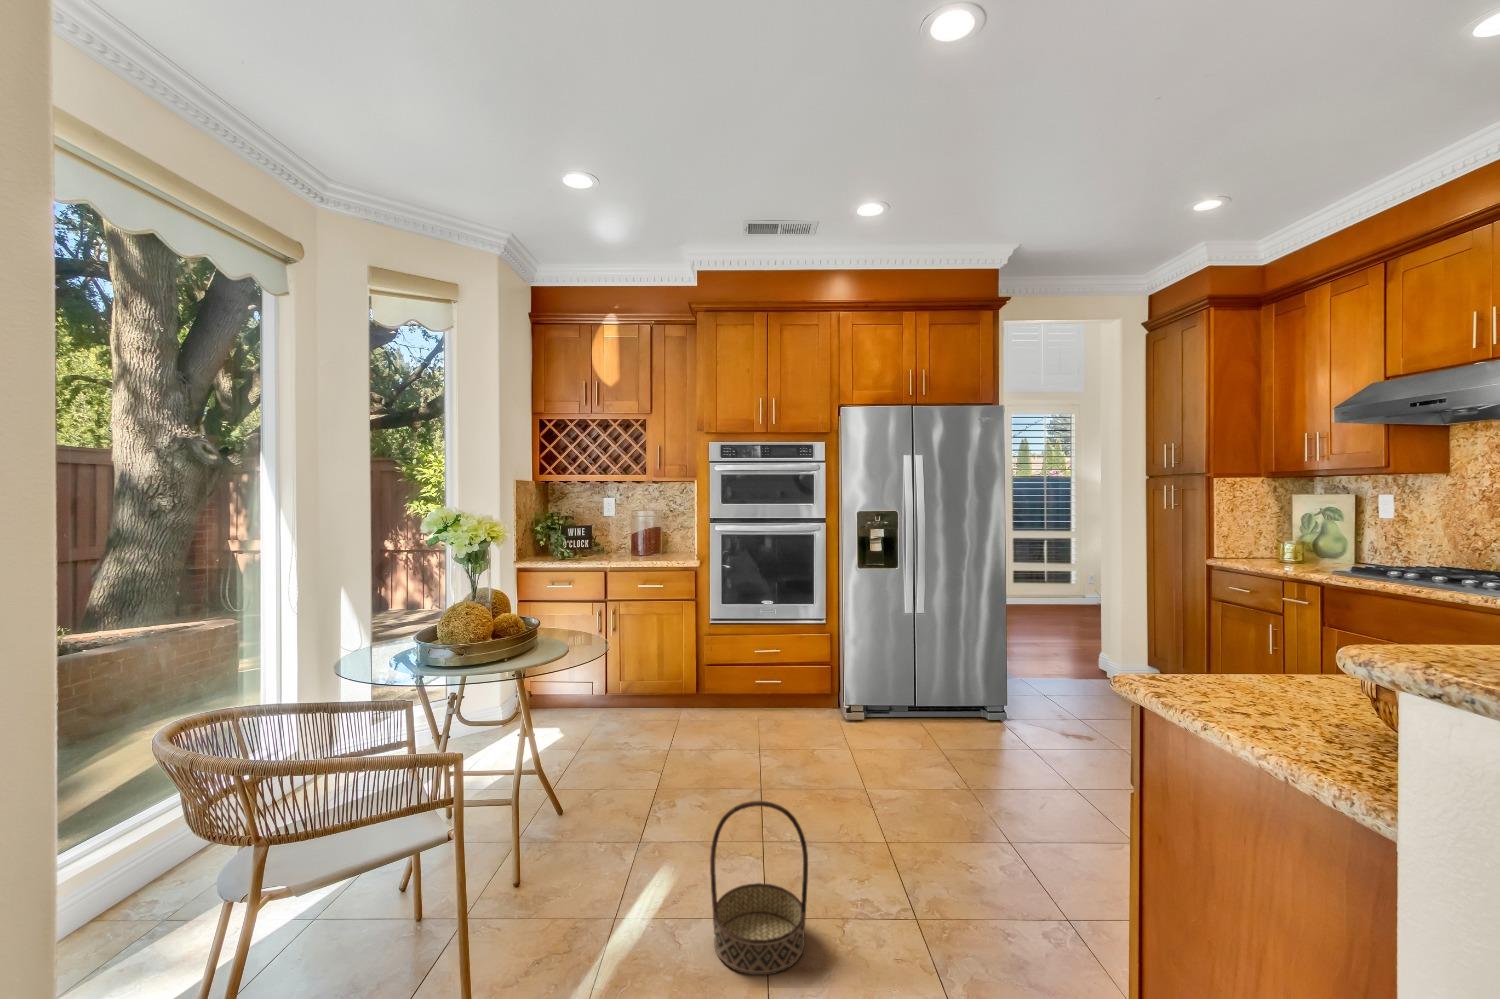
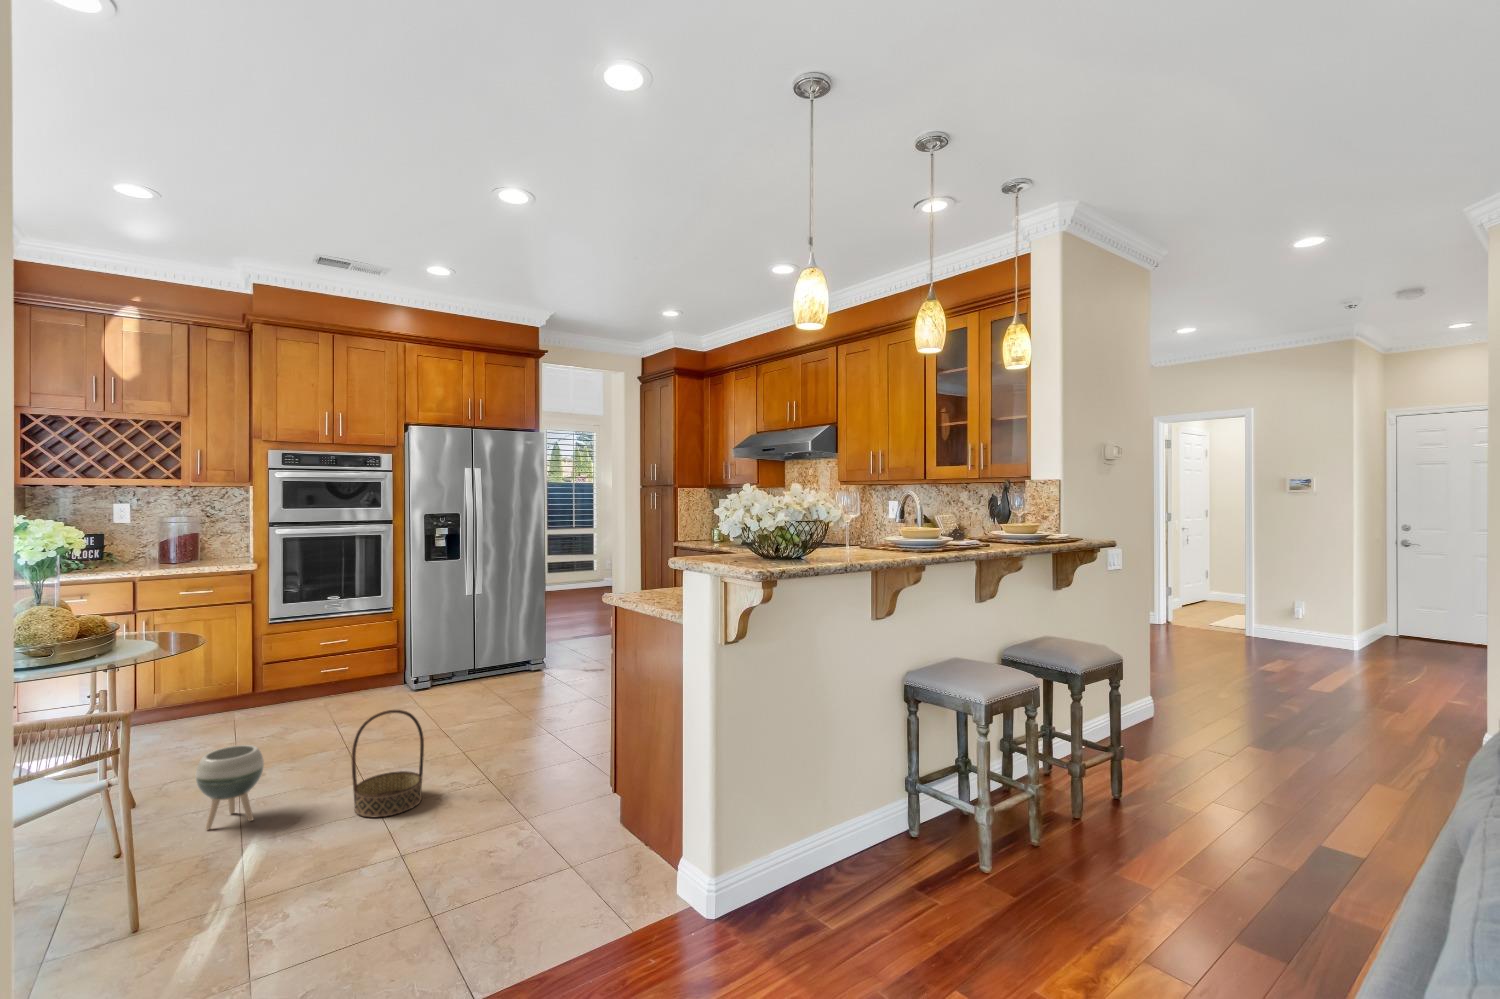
planter: none [556,793,627,902] -> present [196,745,264,830]

